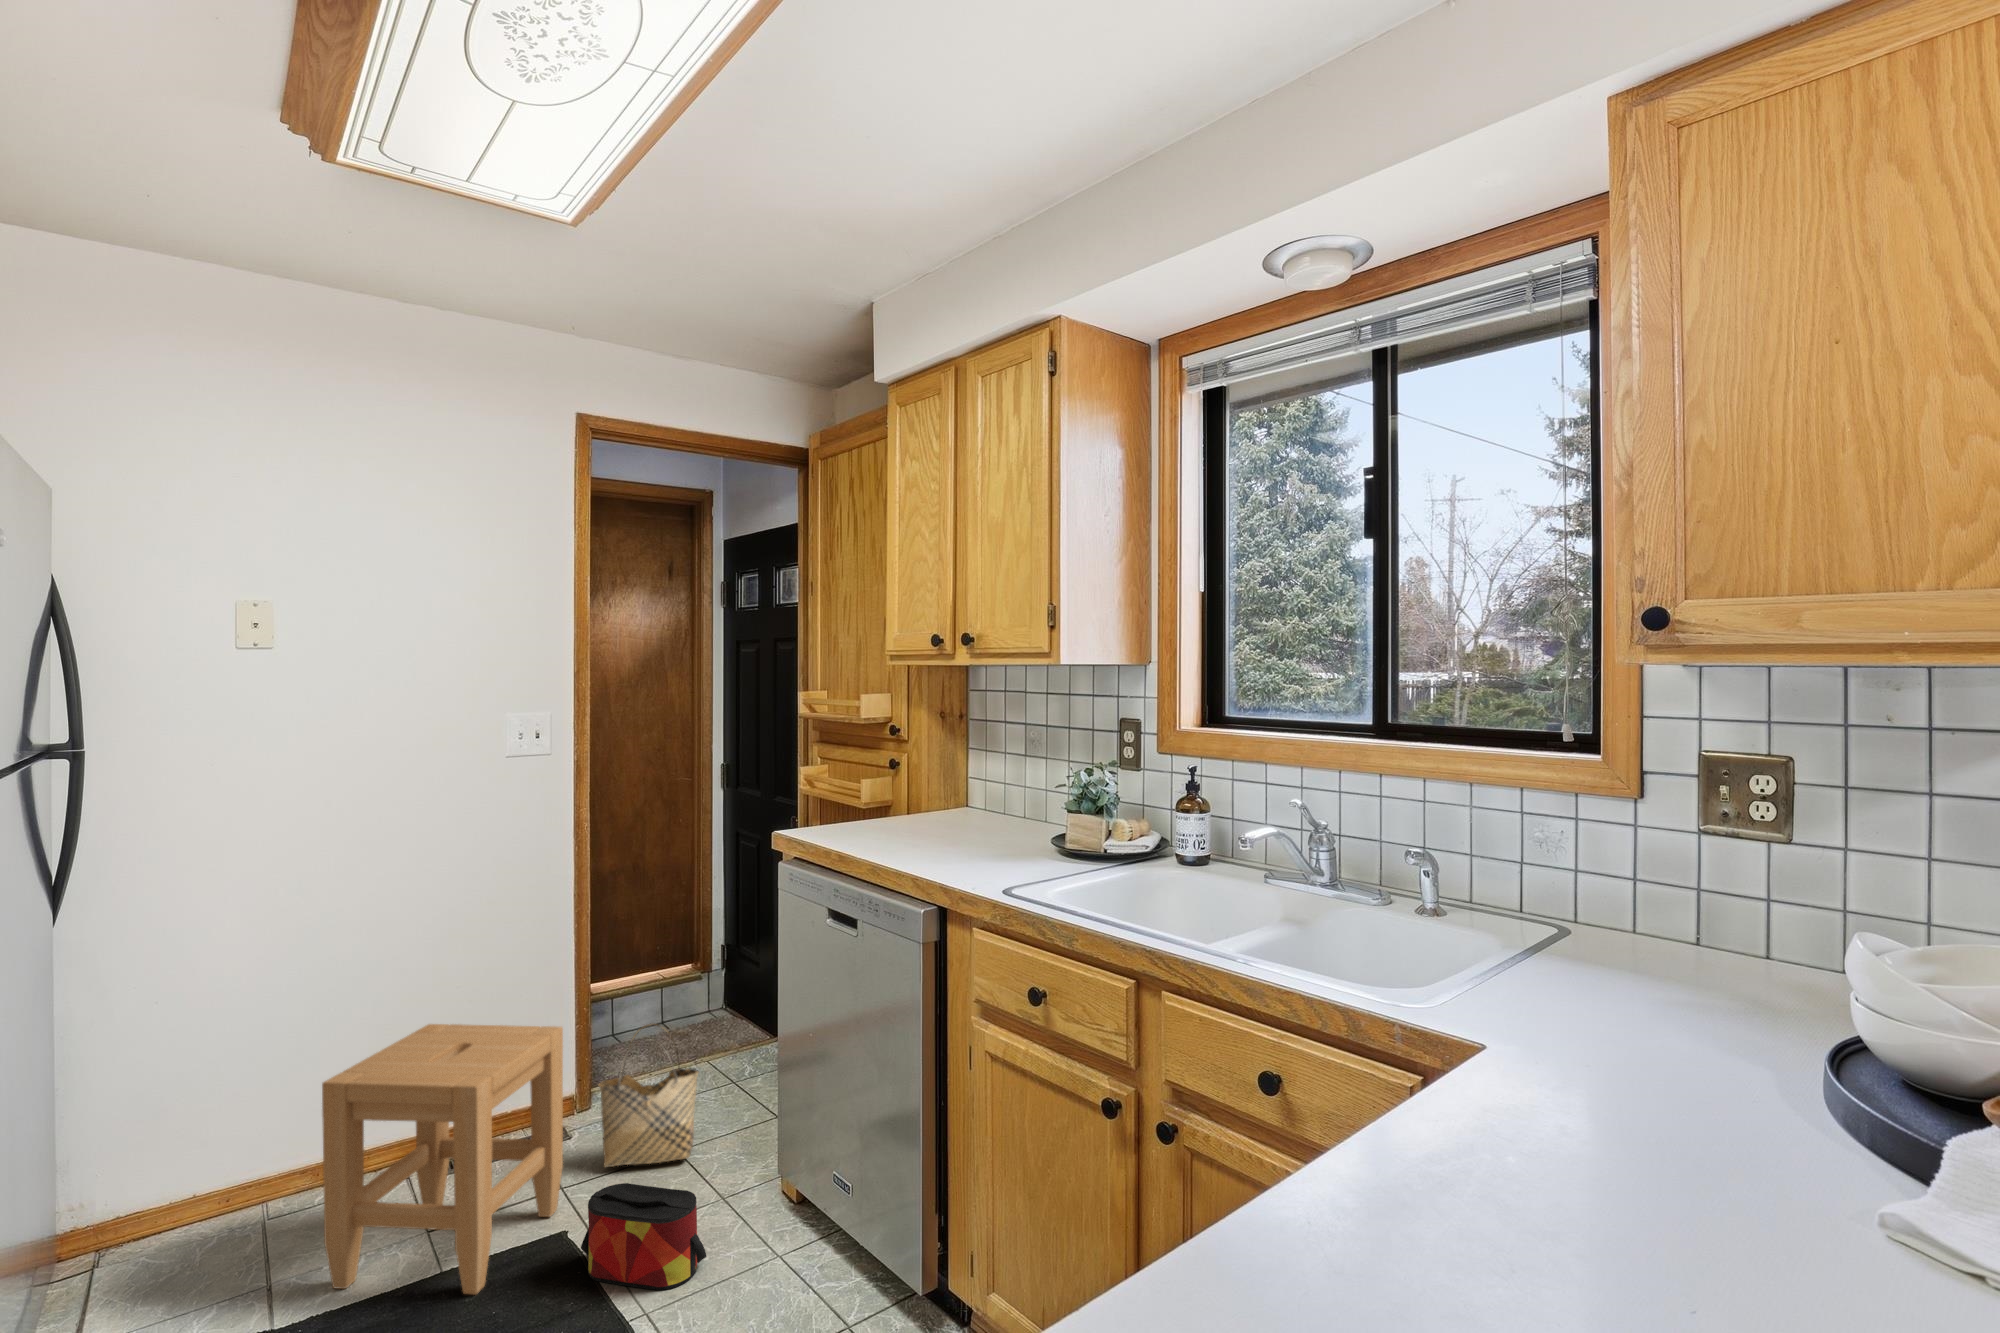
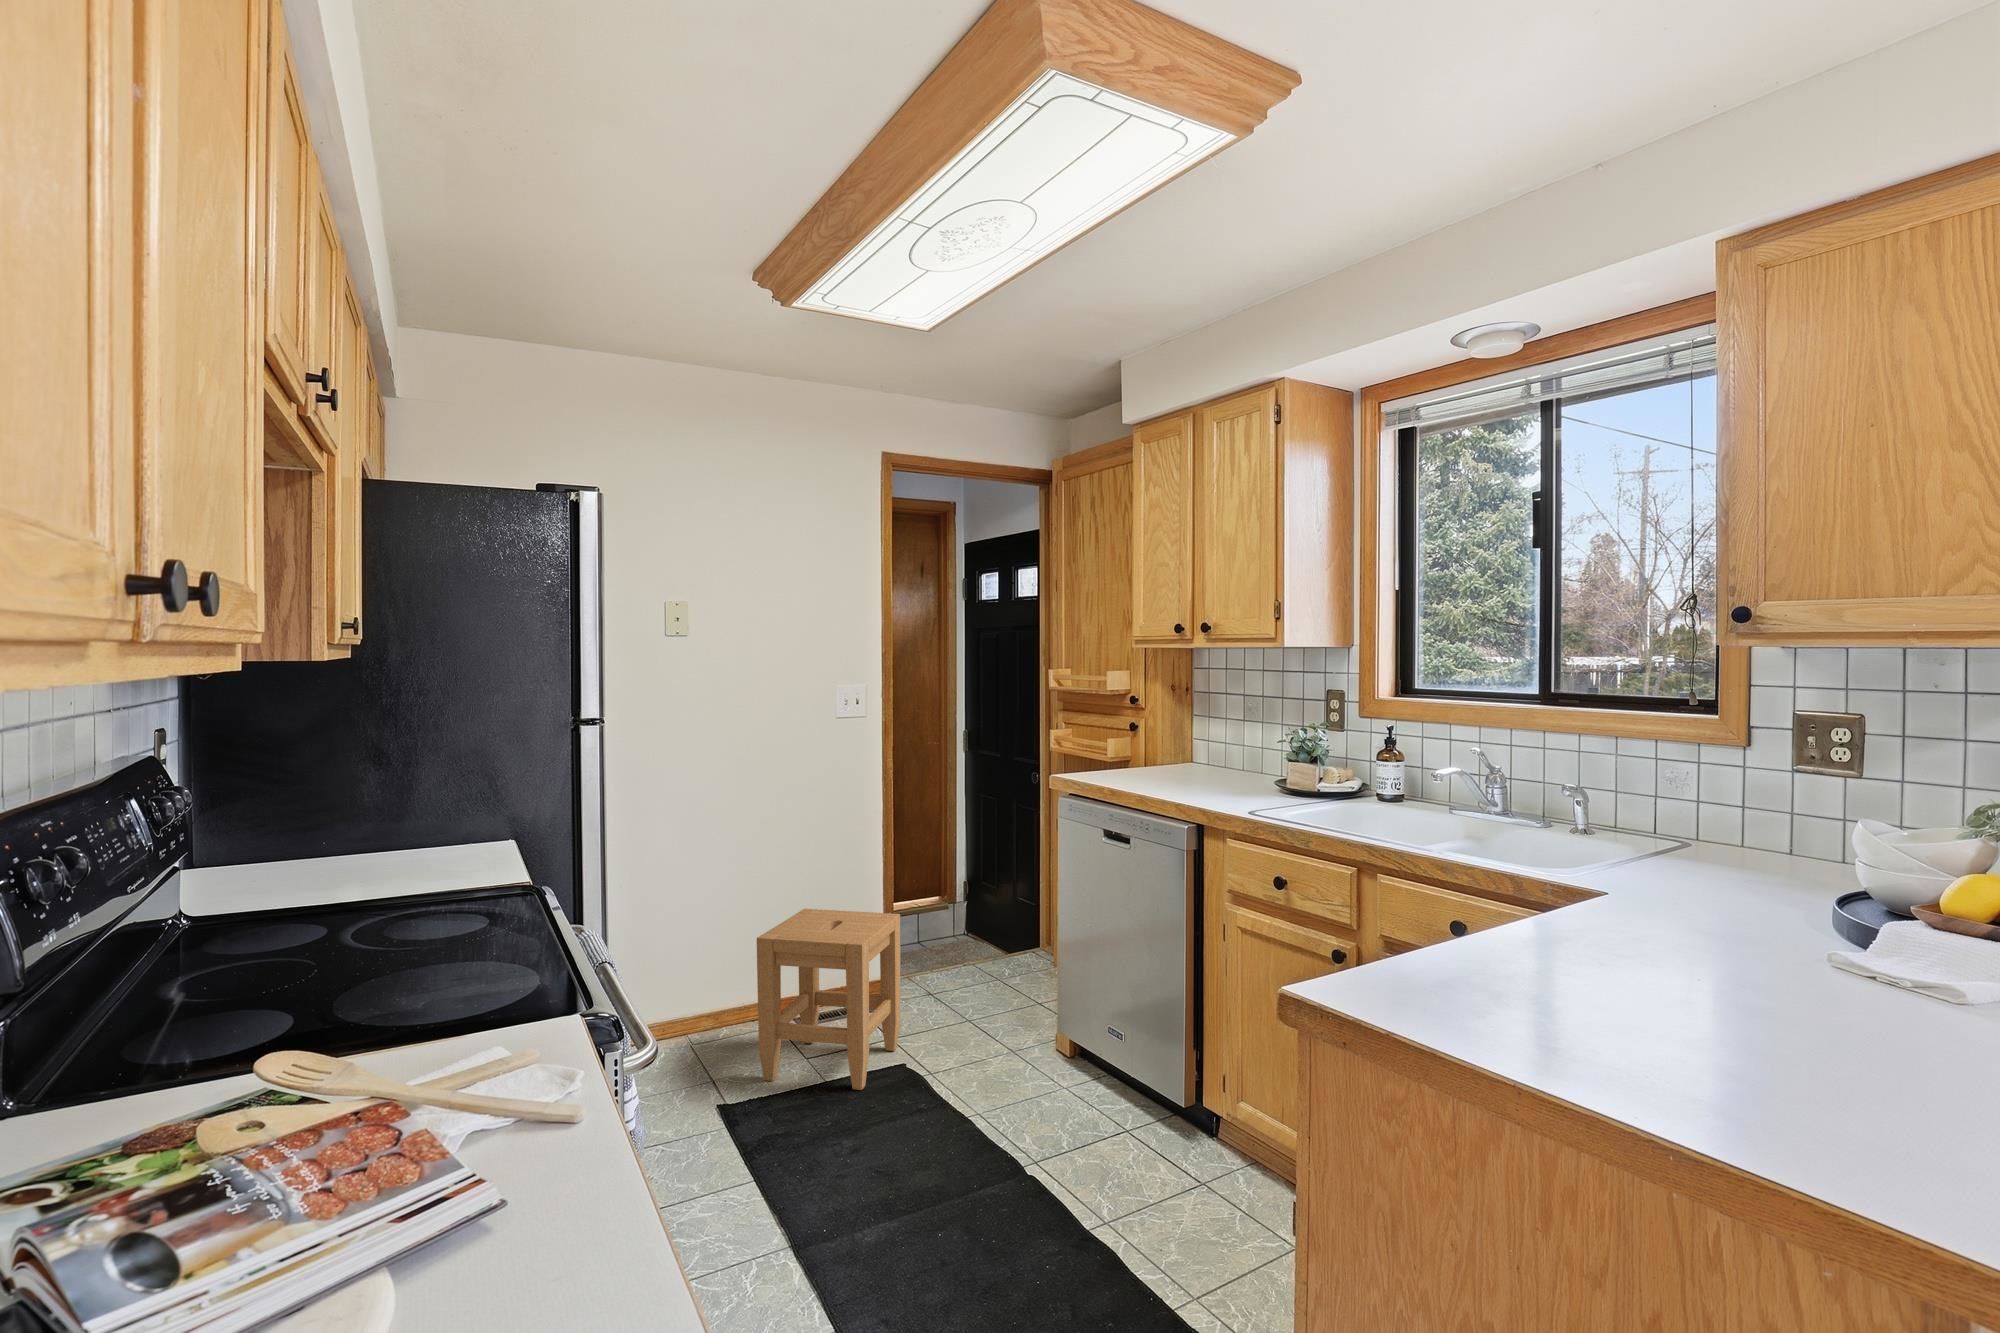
woven basket: present [599,1024,698,1167] -> none [916,921,987,1024]
bag: present [581,1183,706,1290] -> none [926,1025,1017,1096]

